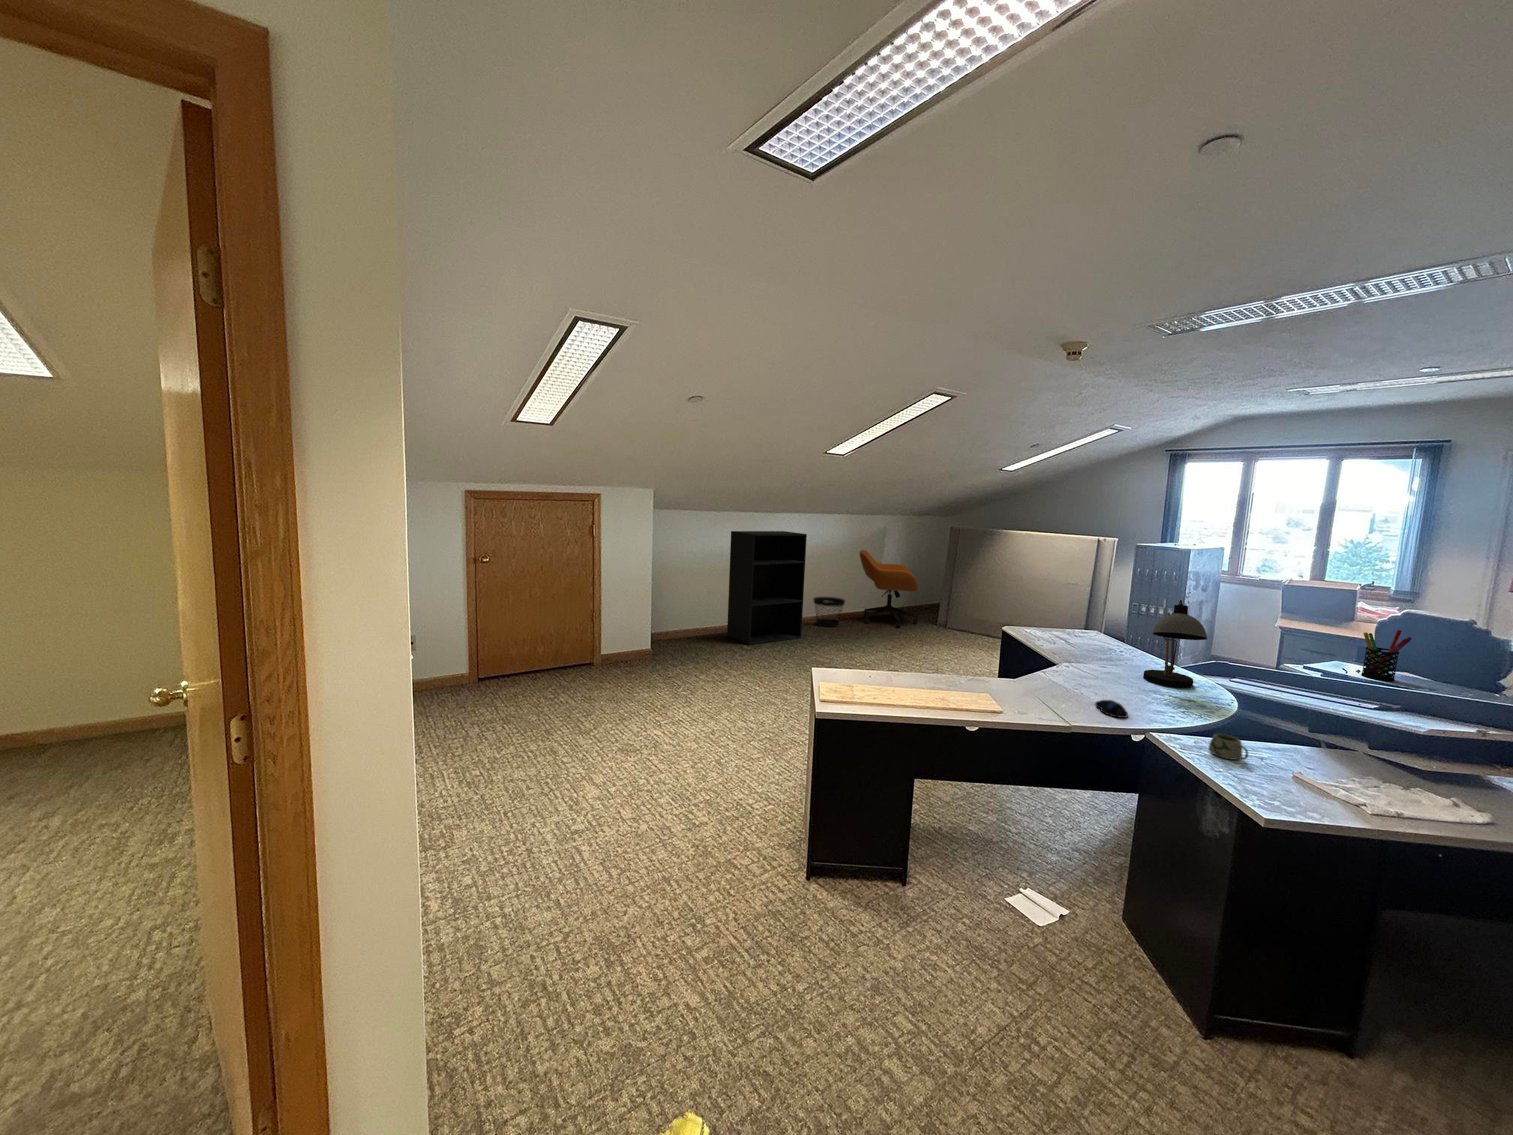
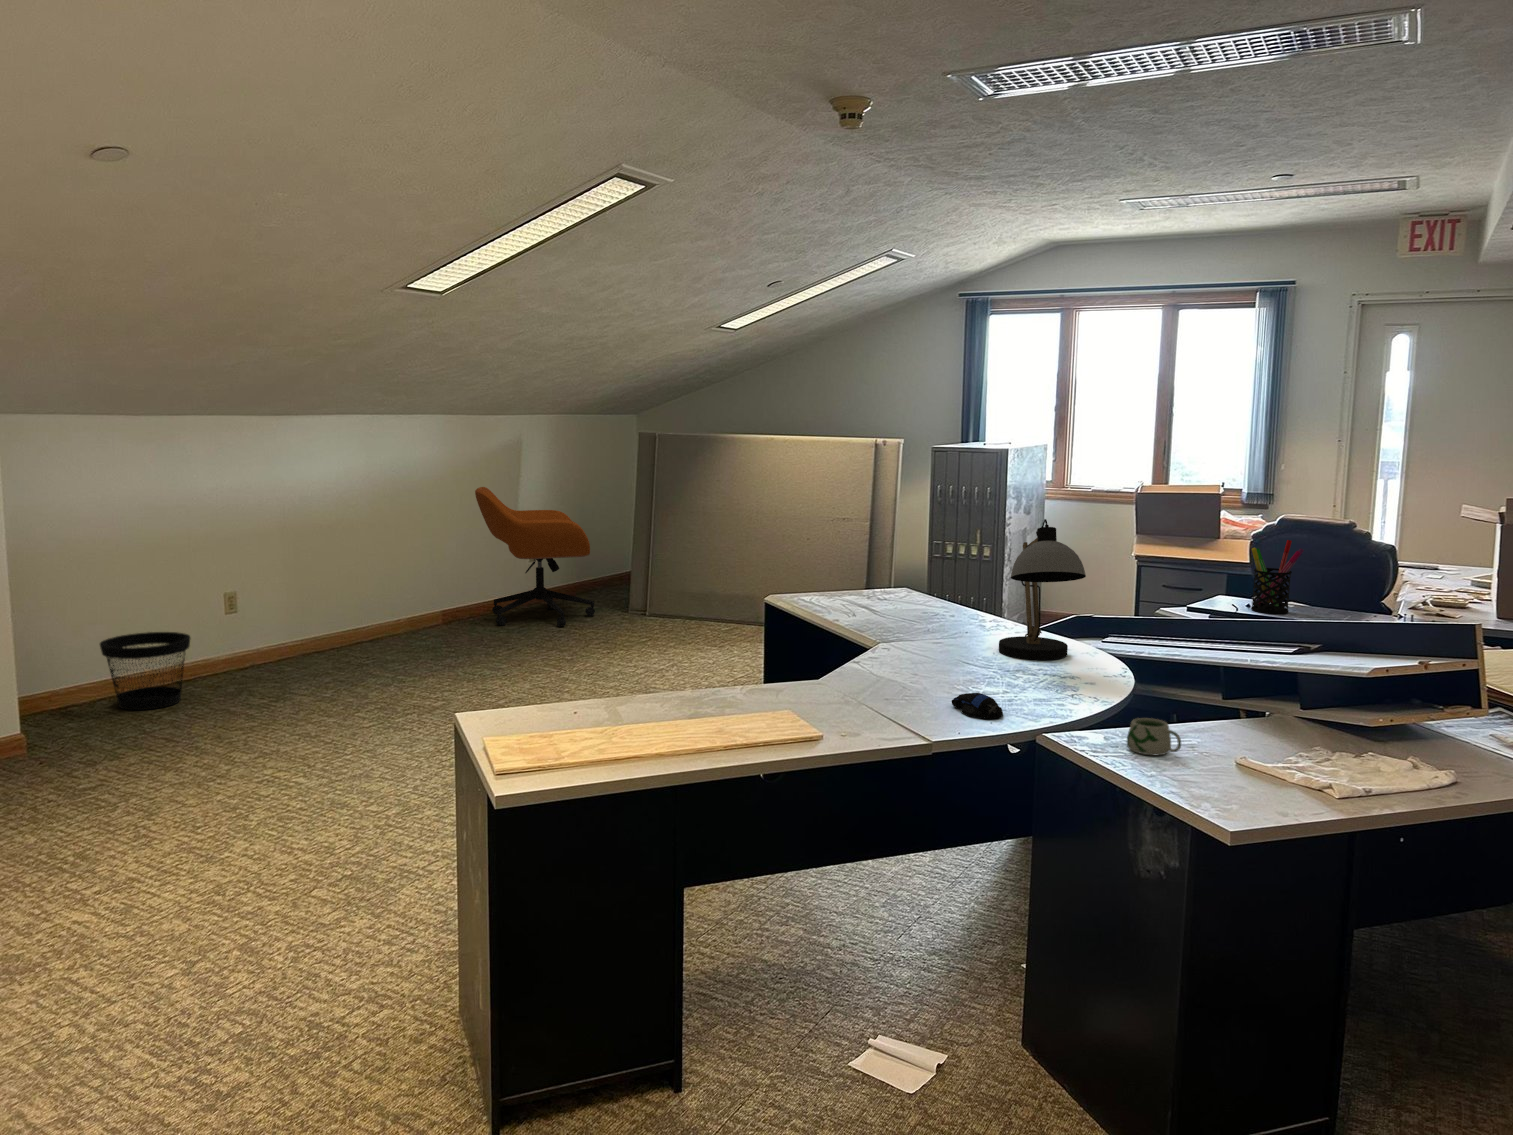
bookshelf: present [727,531,807,645] -> none [202,458,378,696]
wastebasket: present [813,597,845,627] -> present [100,632,190,710]

